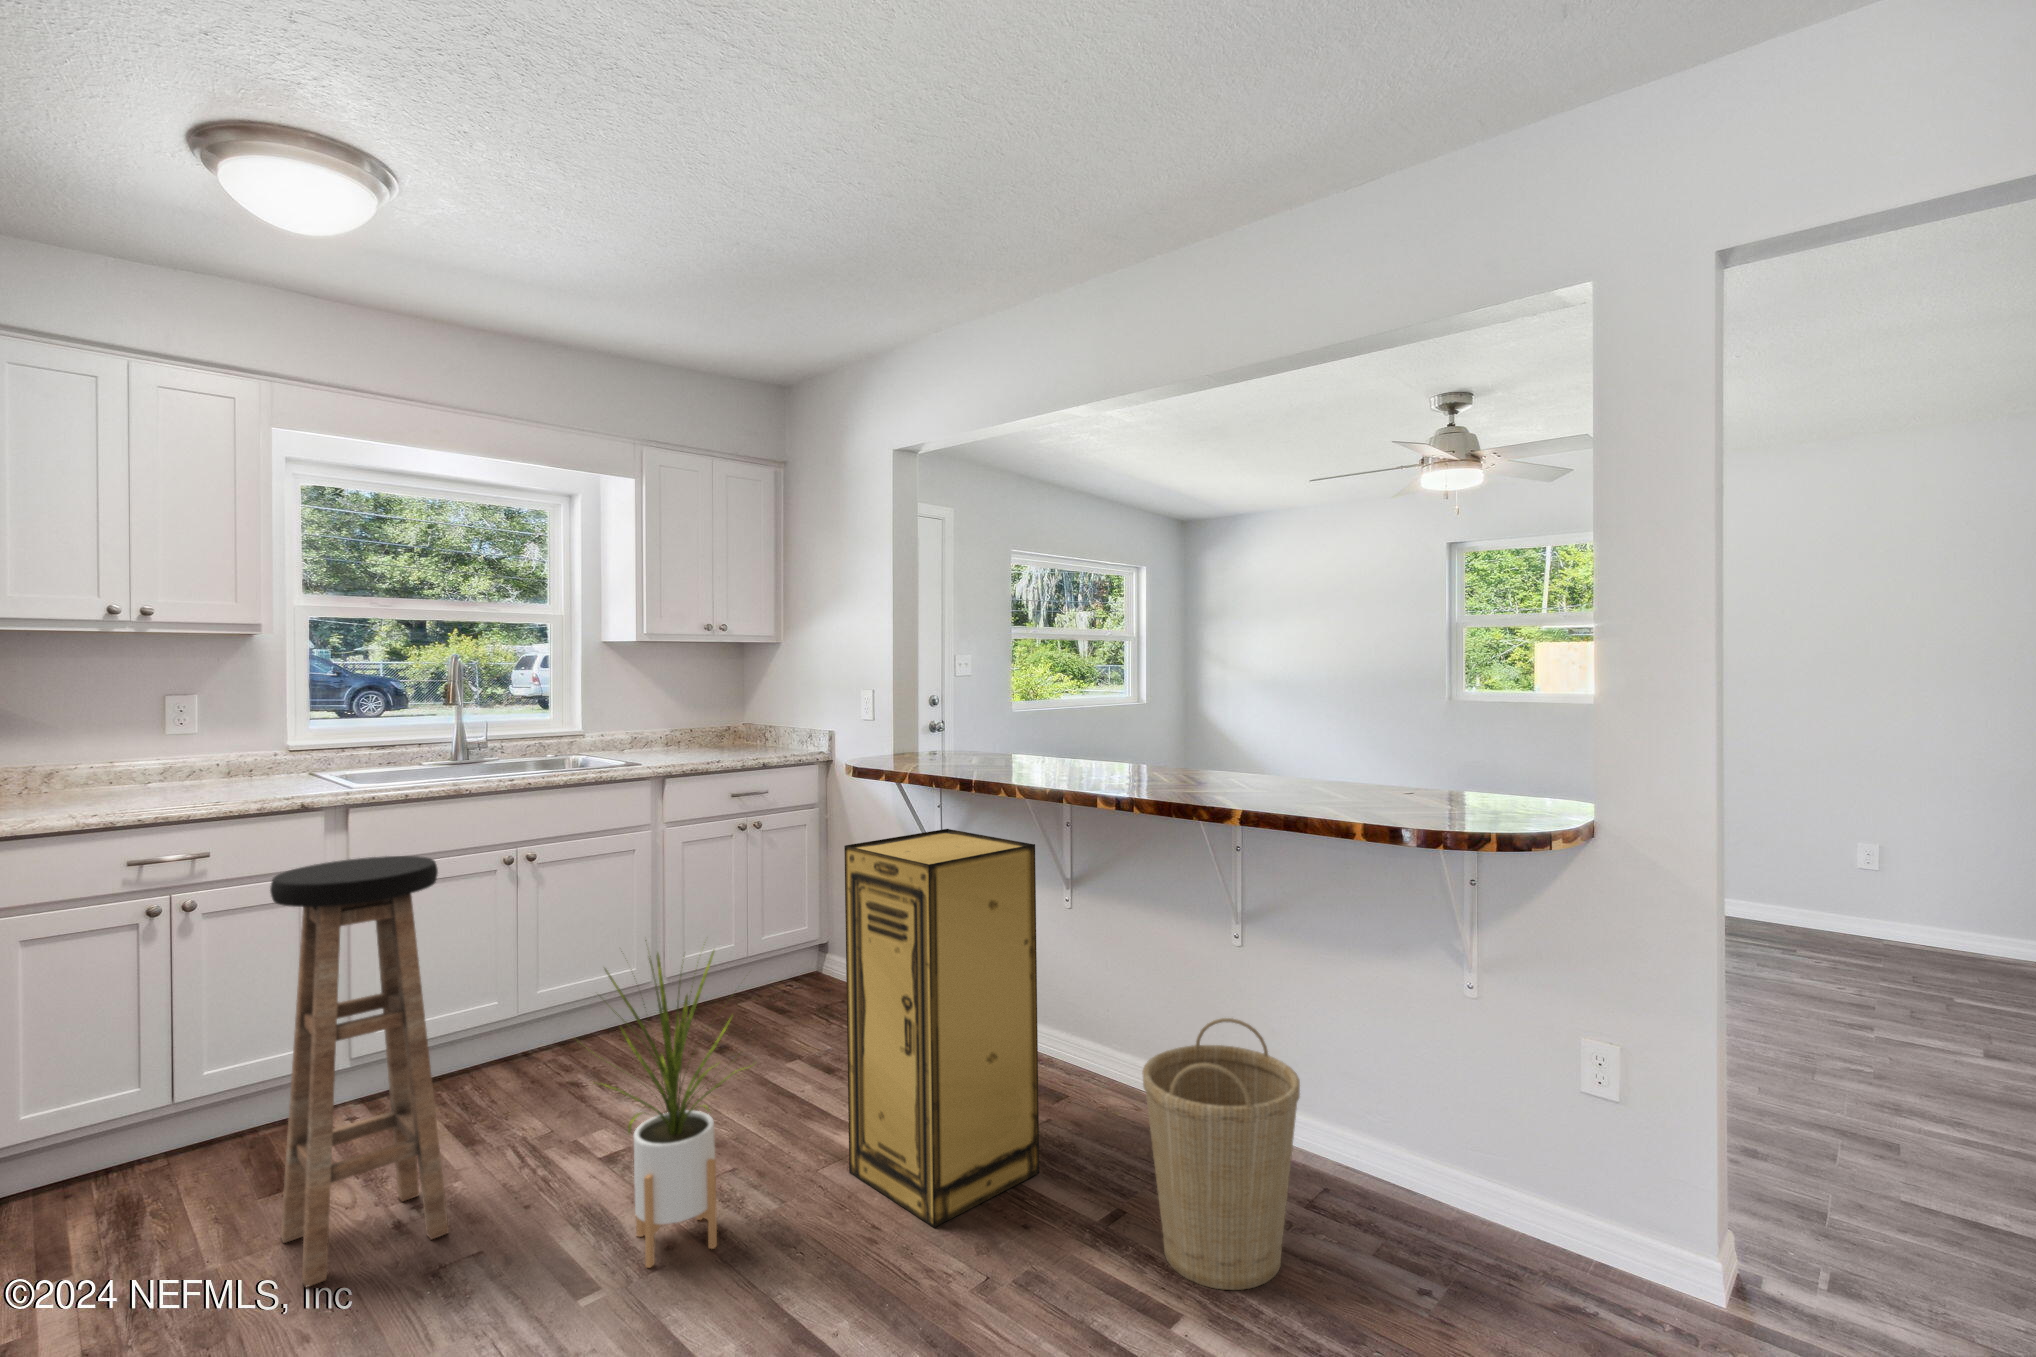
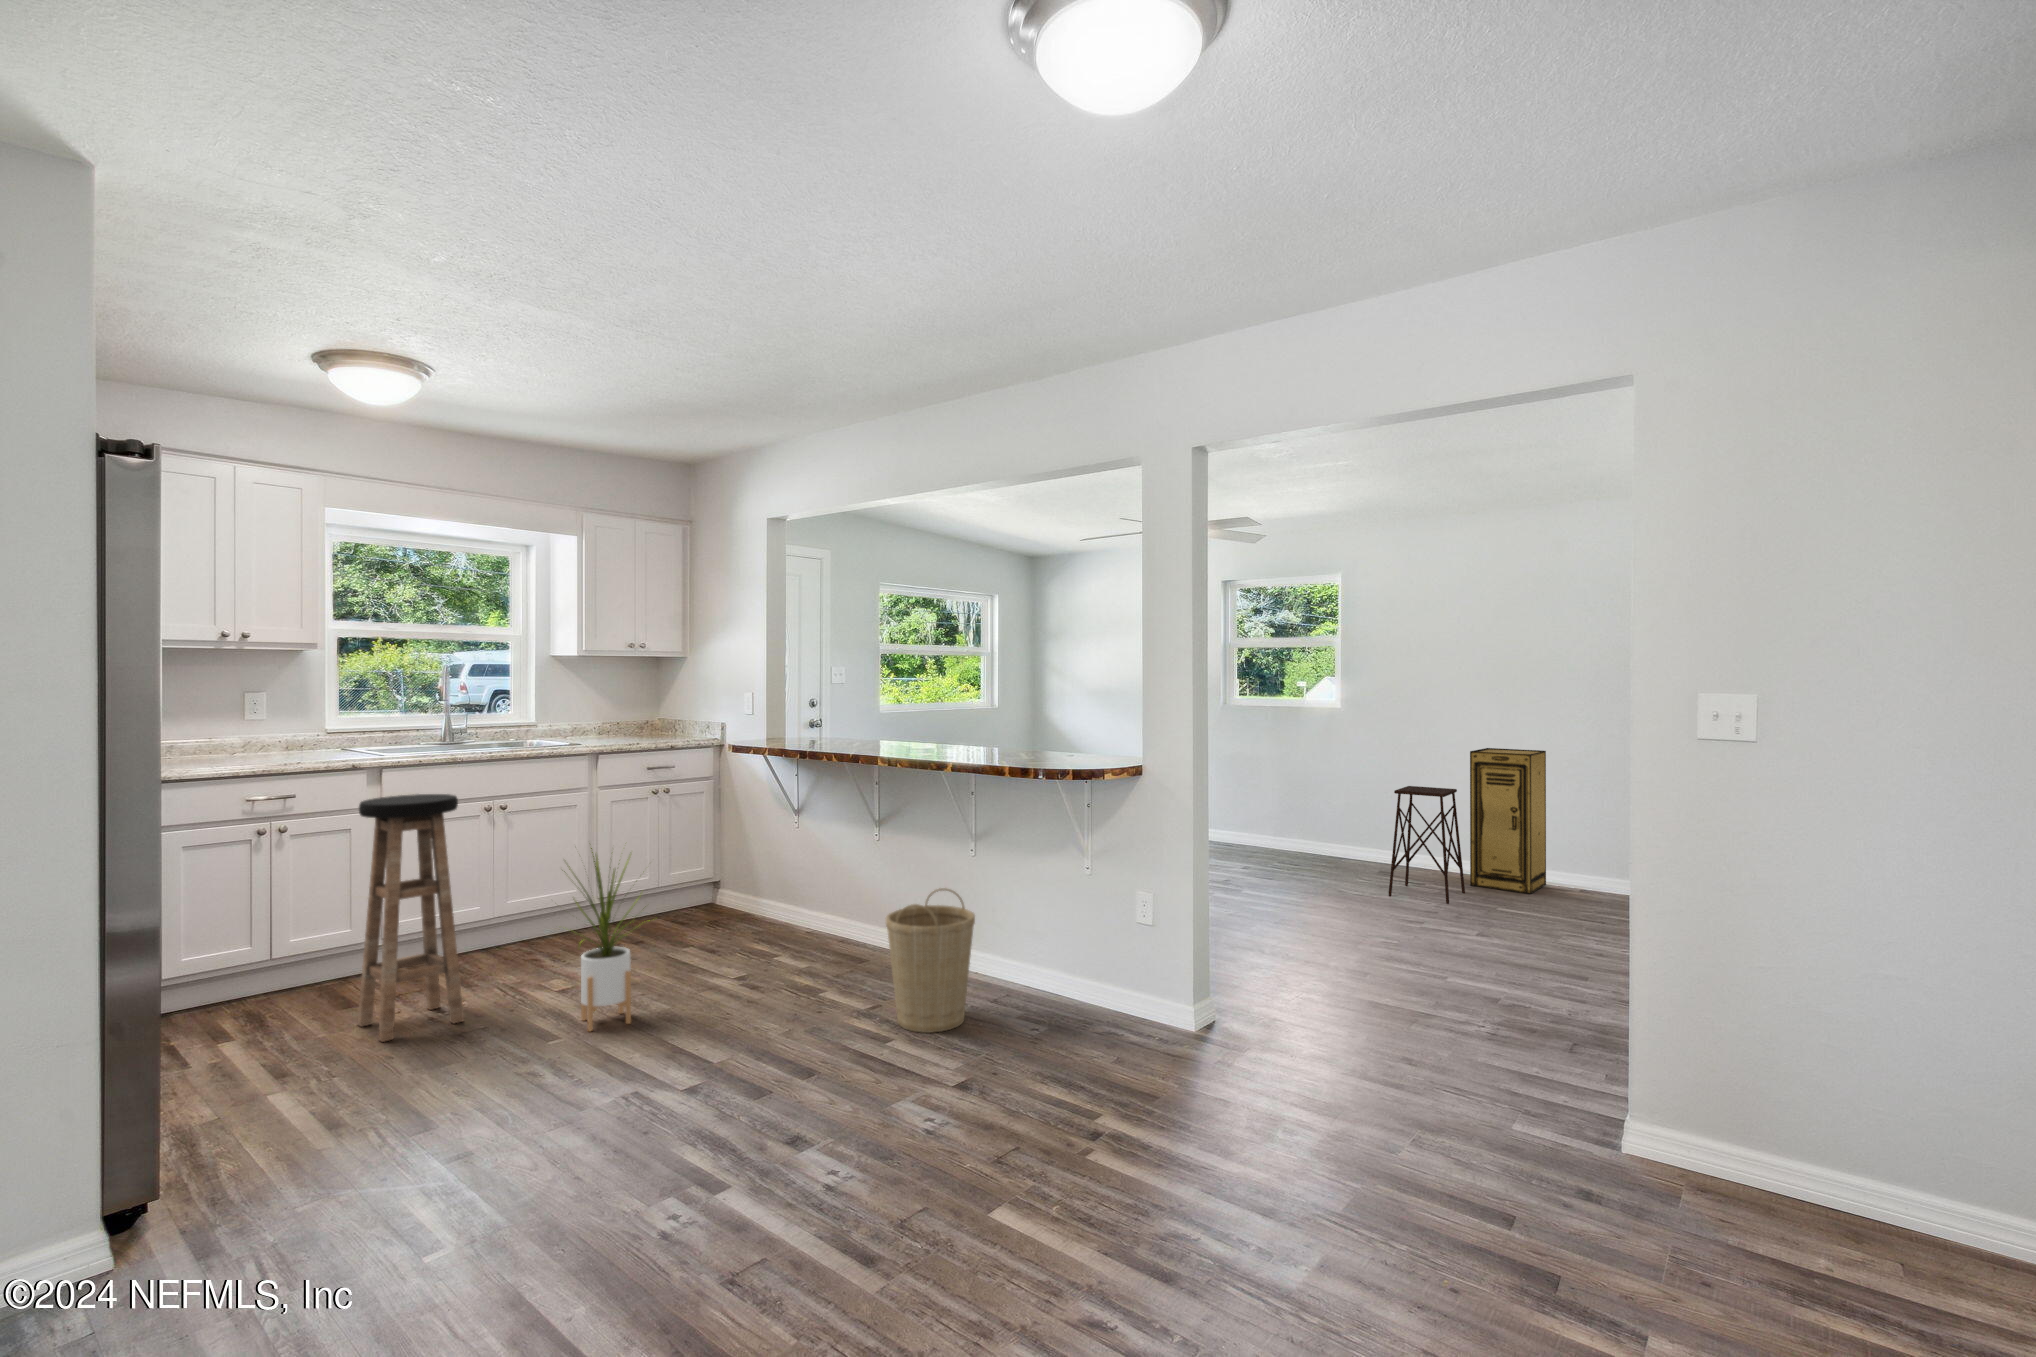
side table: none [1770,814,1882,990] -> present [1388,786,1465,904]
storage cabinet: present [844,829,1039,1227] -> present [1470,748,1546,894]

